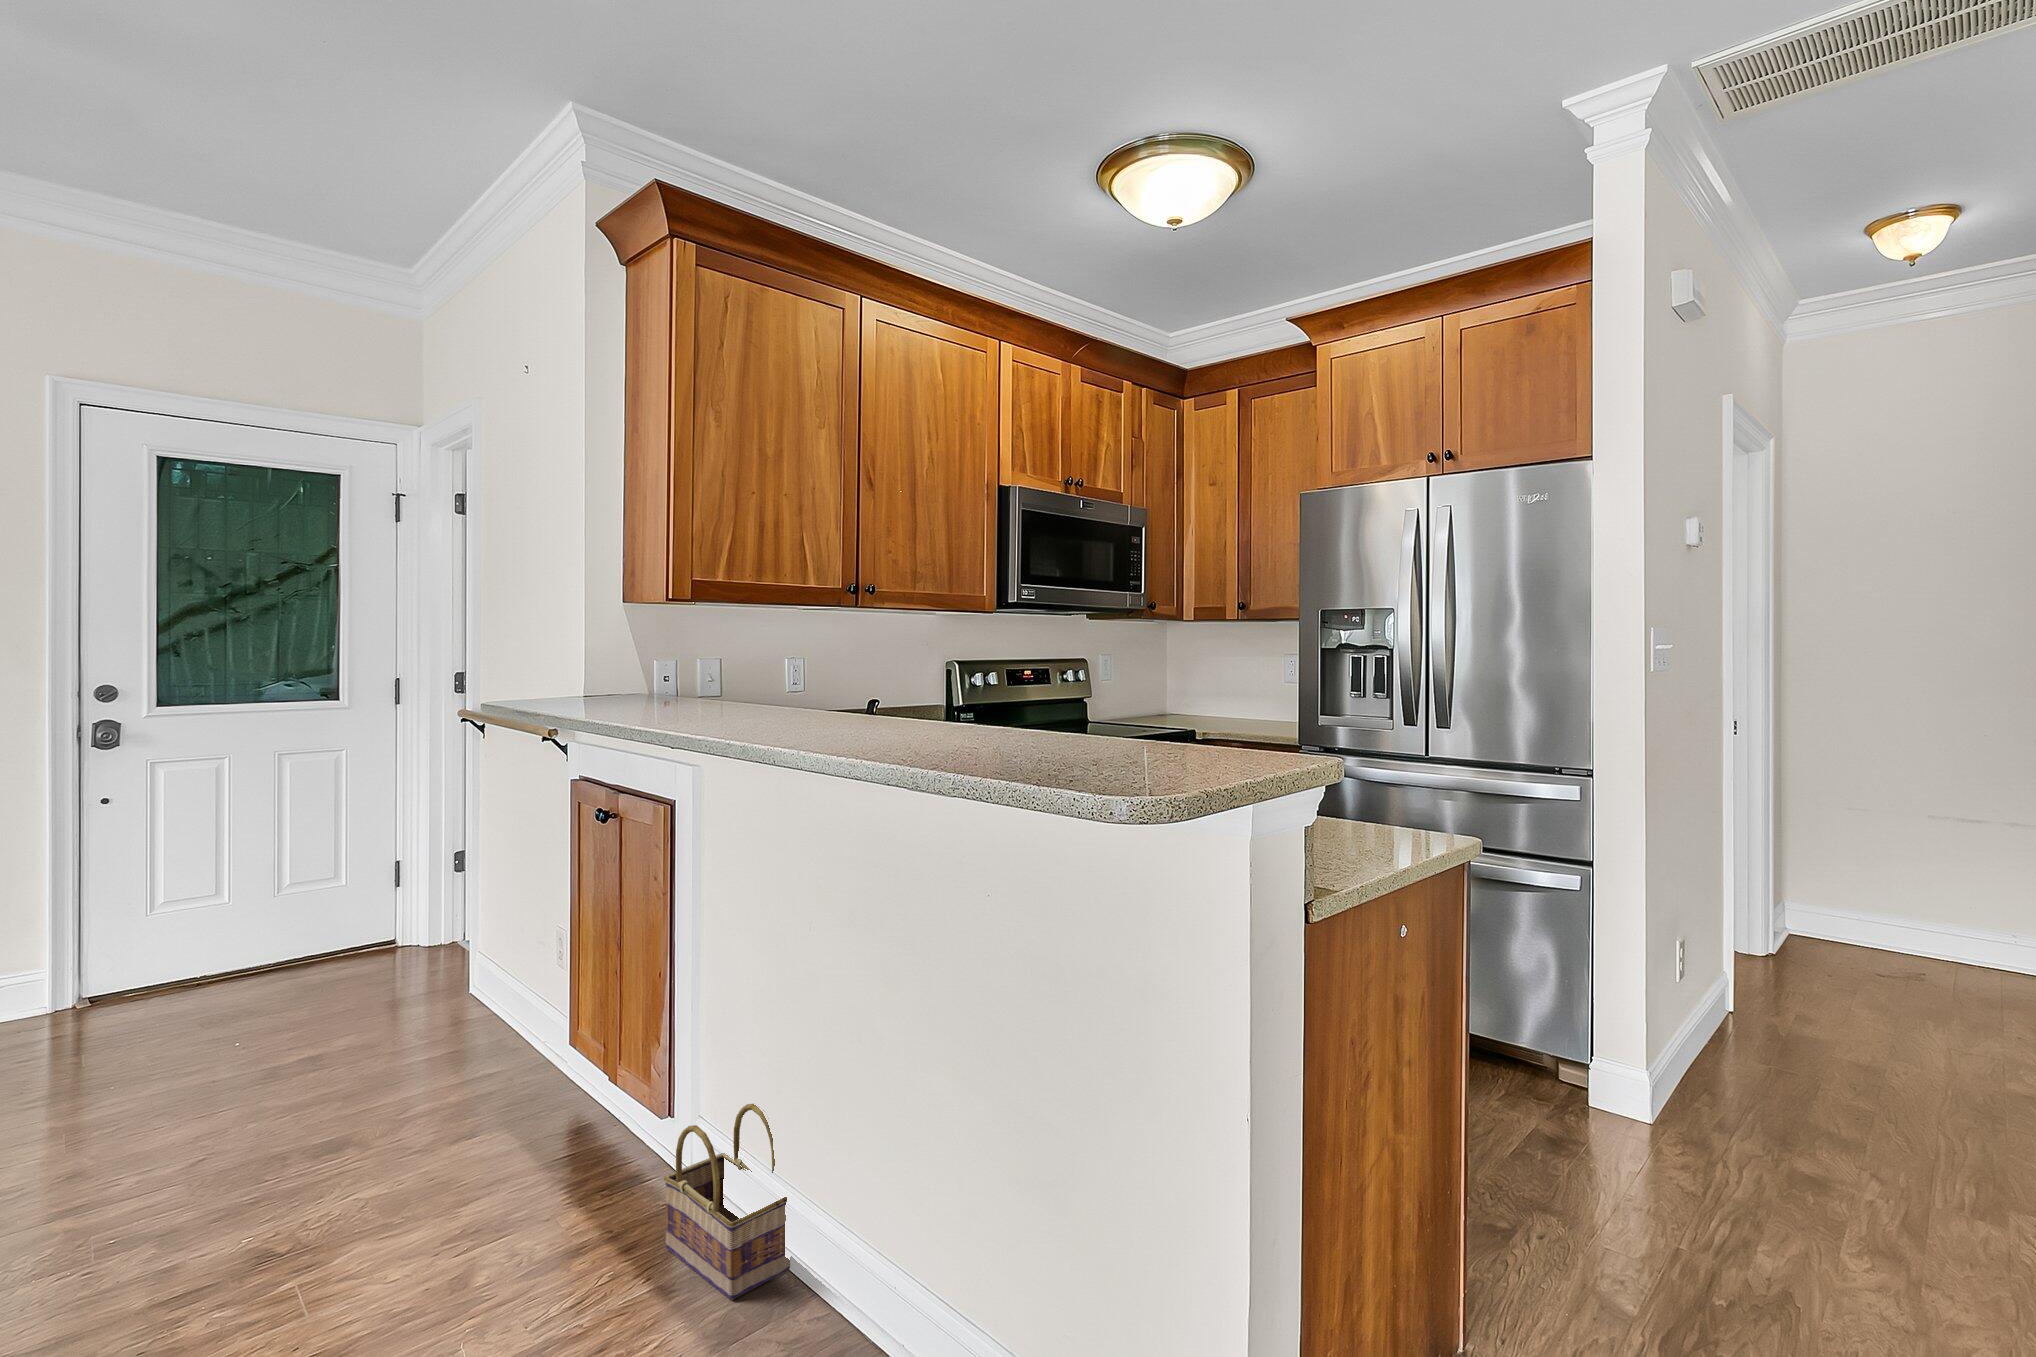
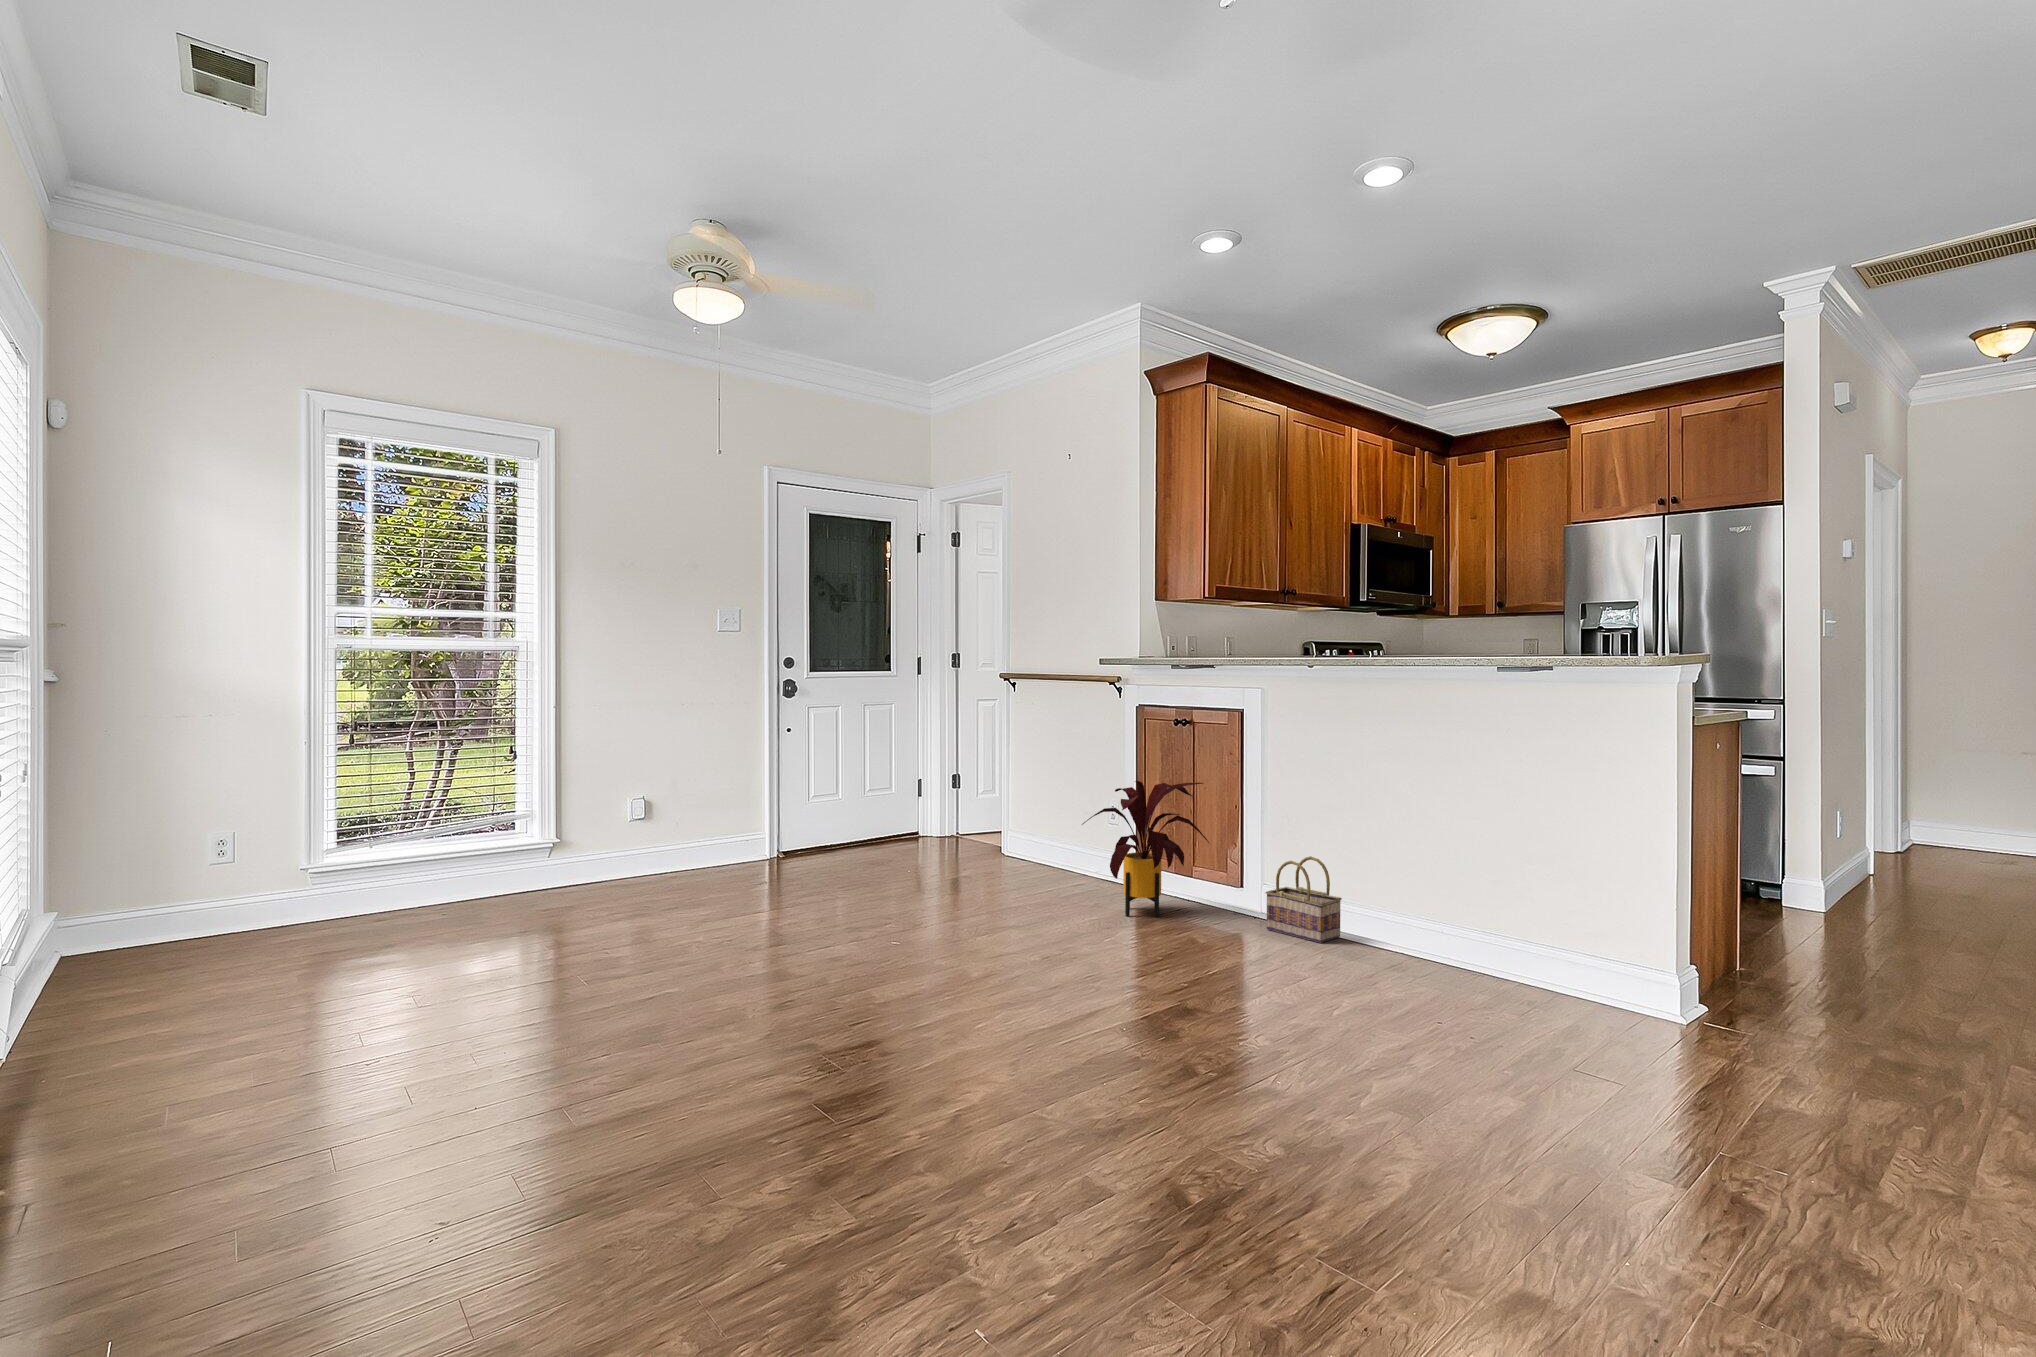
house plant: none [348,939,618,1213] -> present [1082,781,1210,917]

